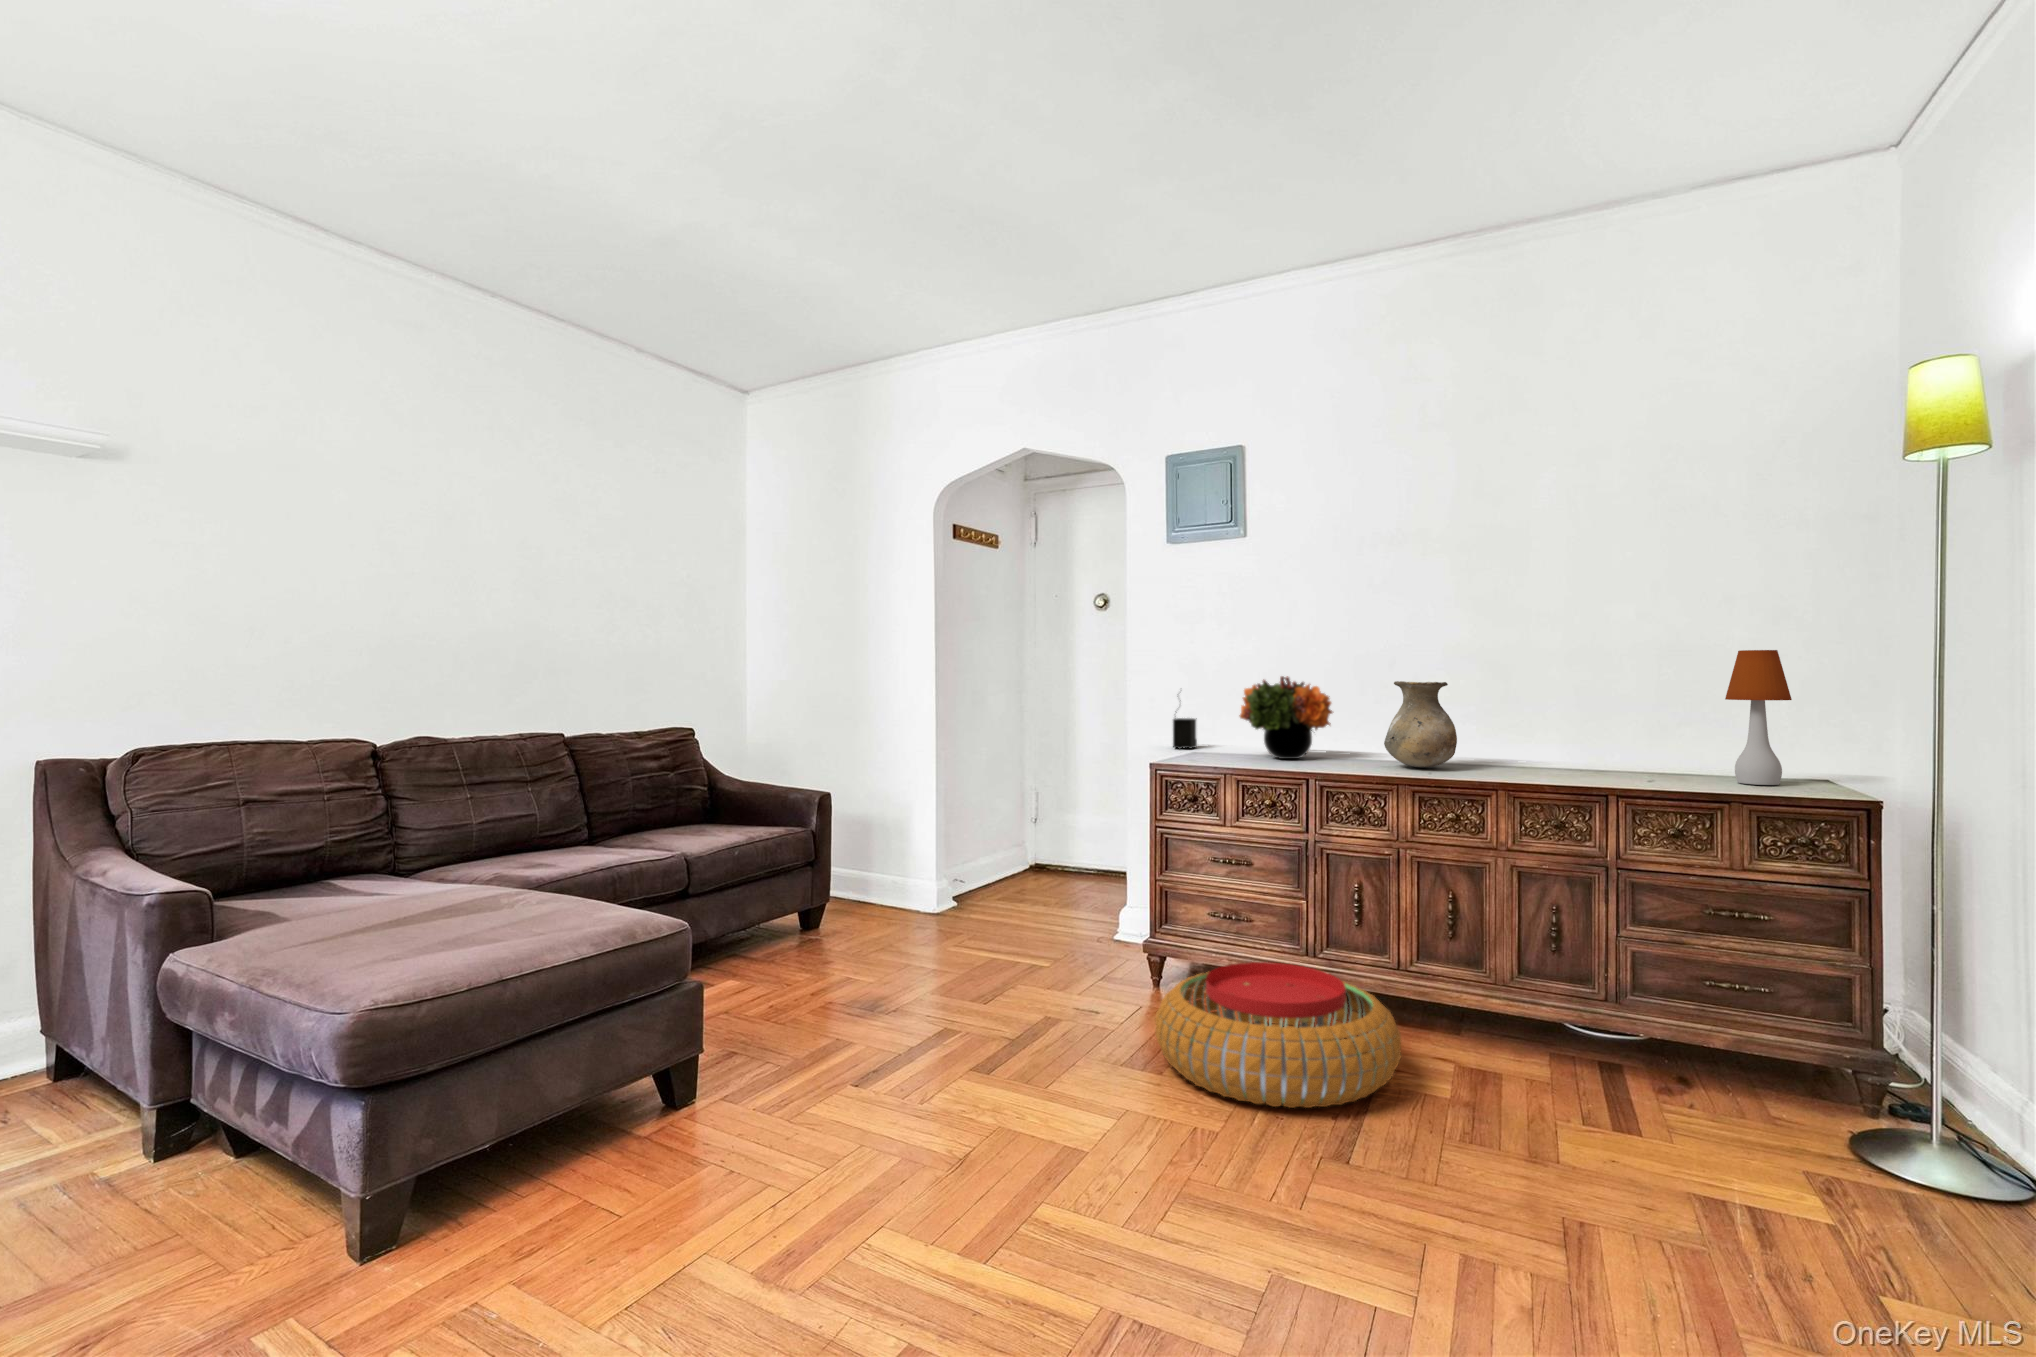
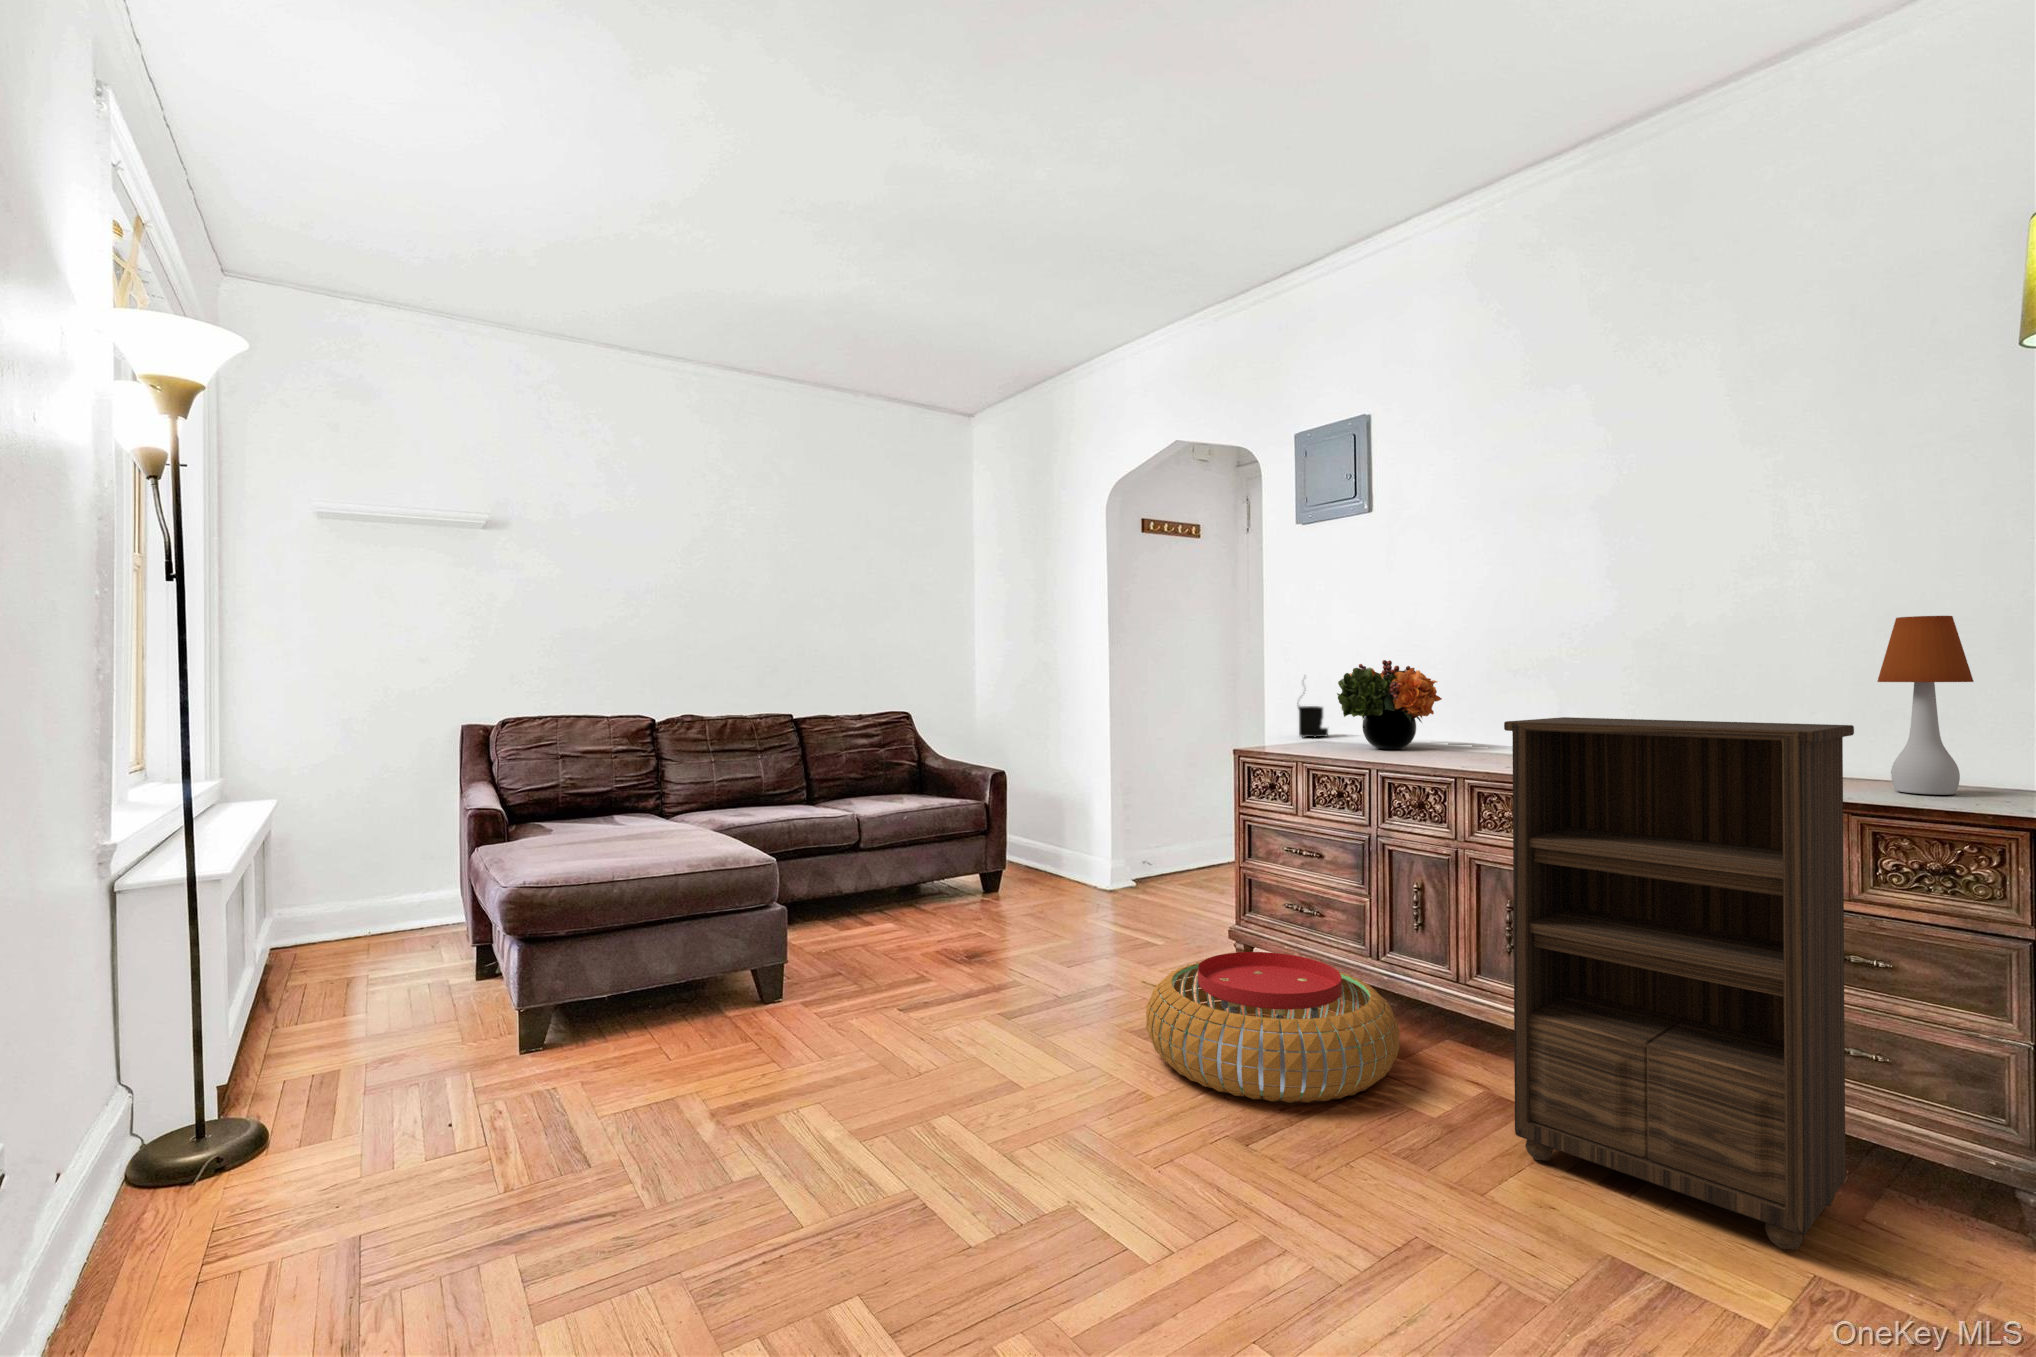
vase: present [1384,681,1457,768] -> none [1467,664,1552,761]
bookshelf: none [1532,731,1802,1151] -> present [1504,717,1854,1249]

